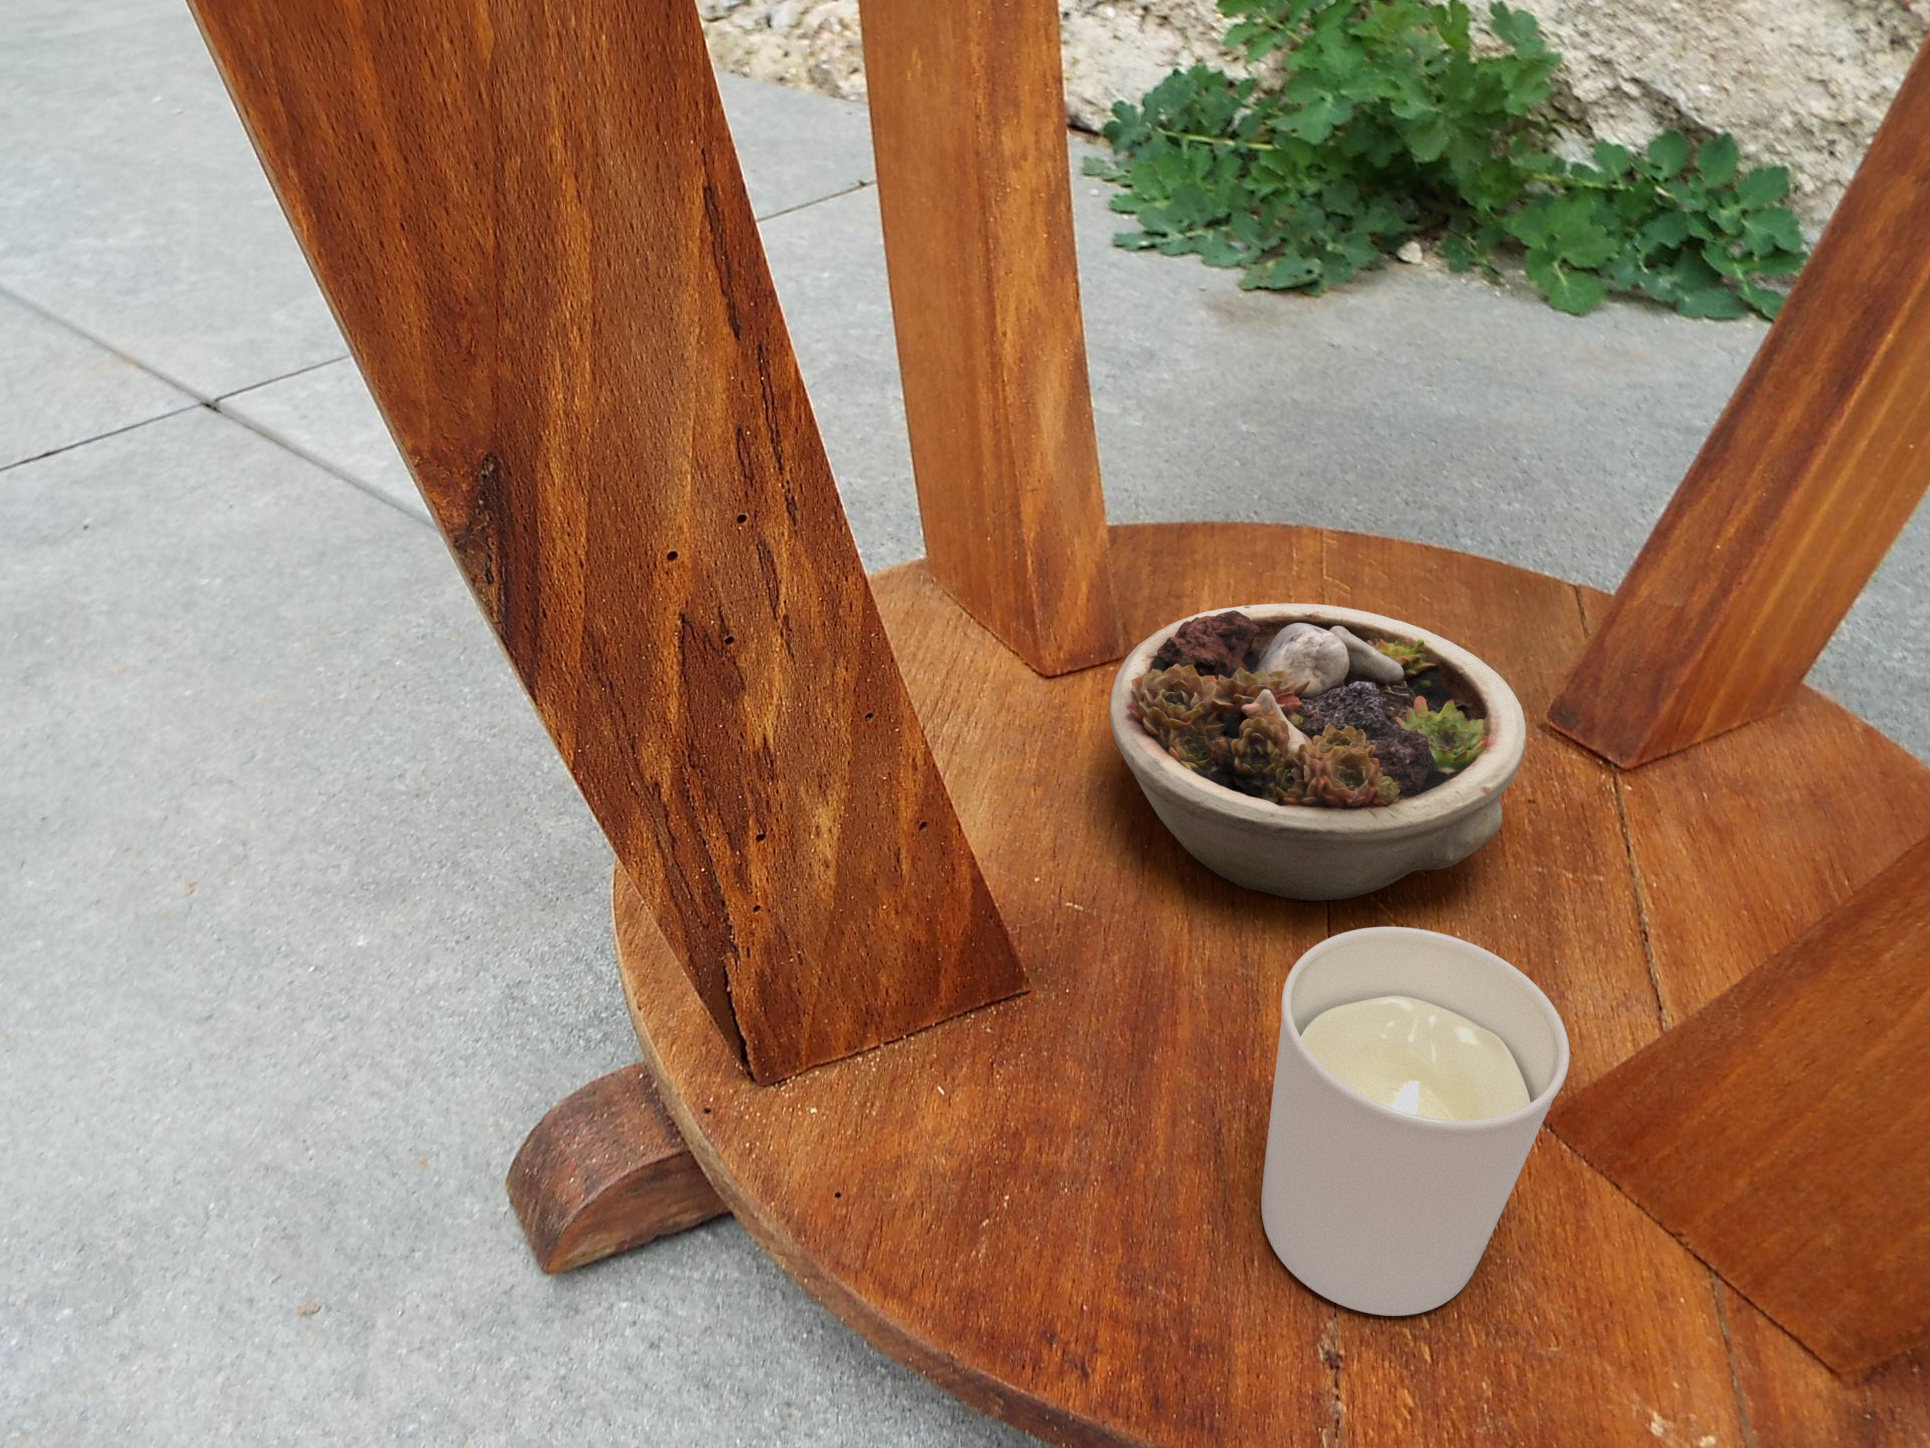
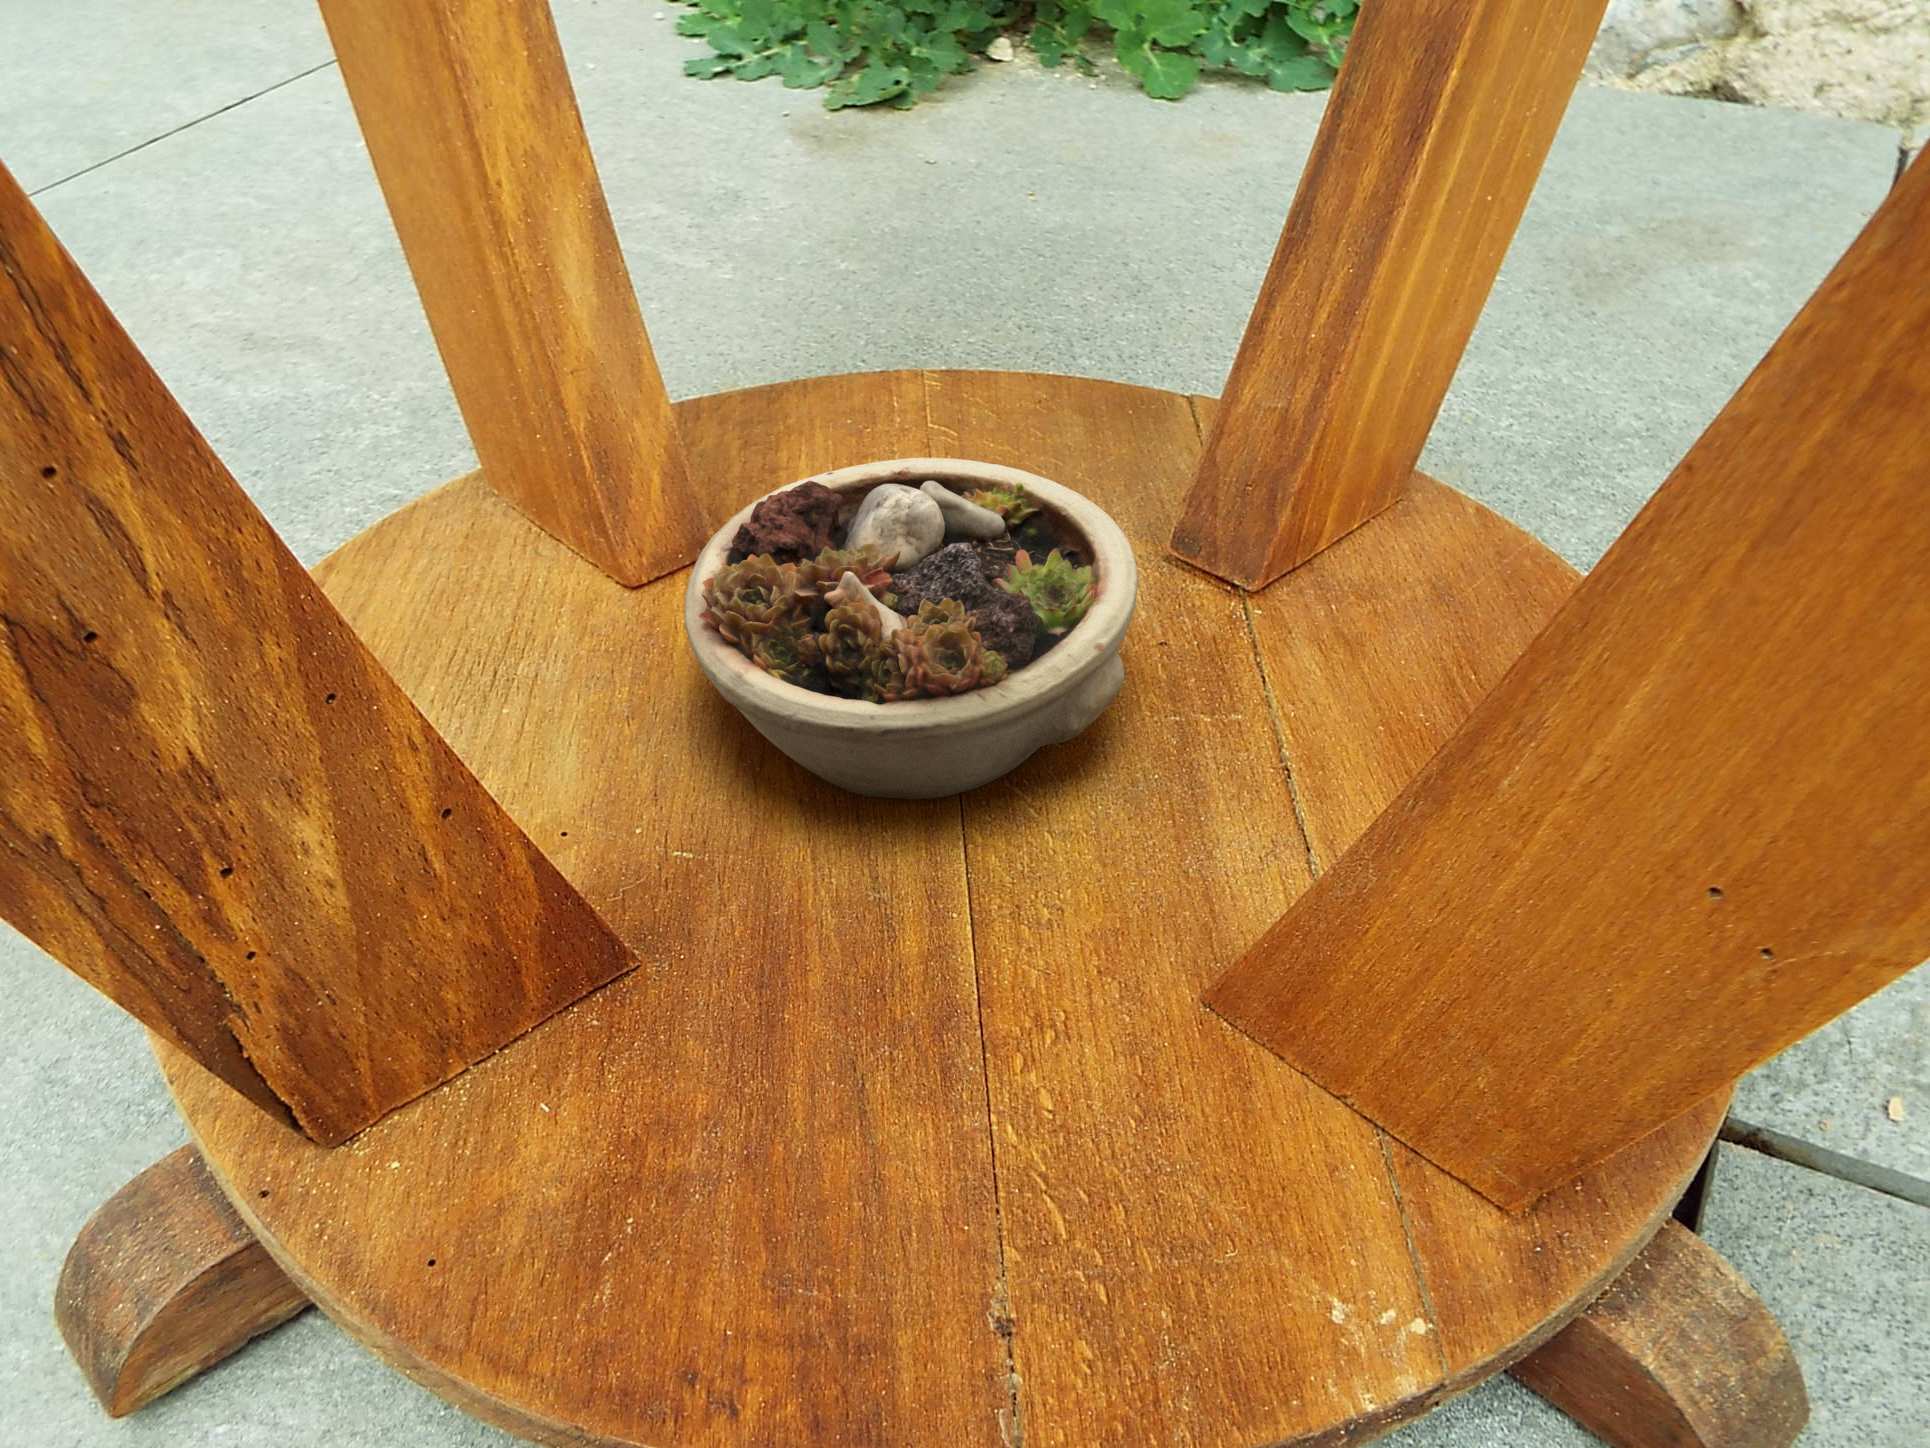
candle holder: present [1261,927,1569,1316] -> none [882,836,1200,1263]

